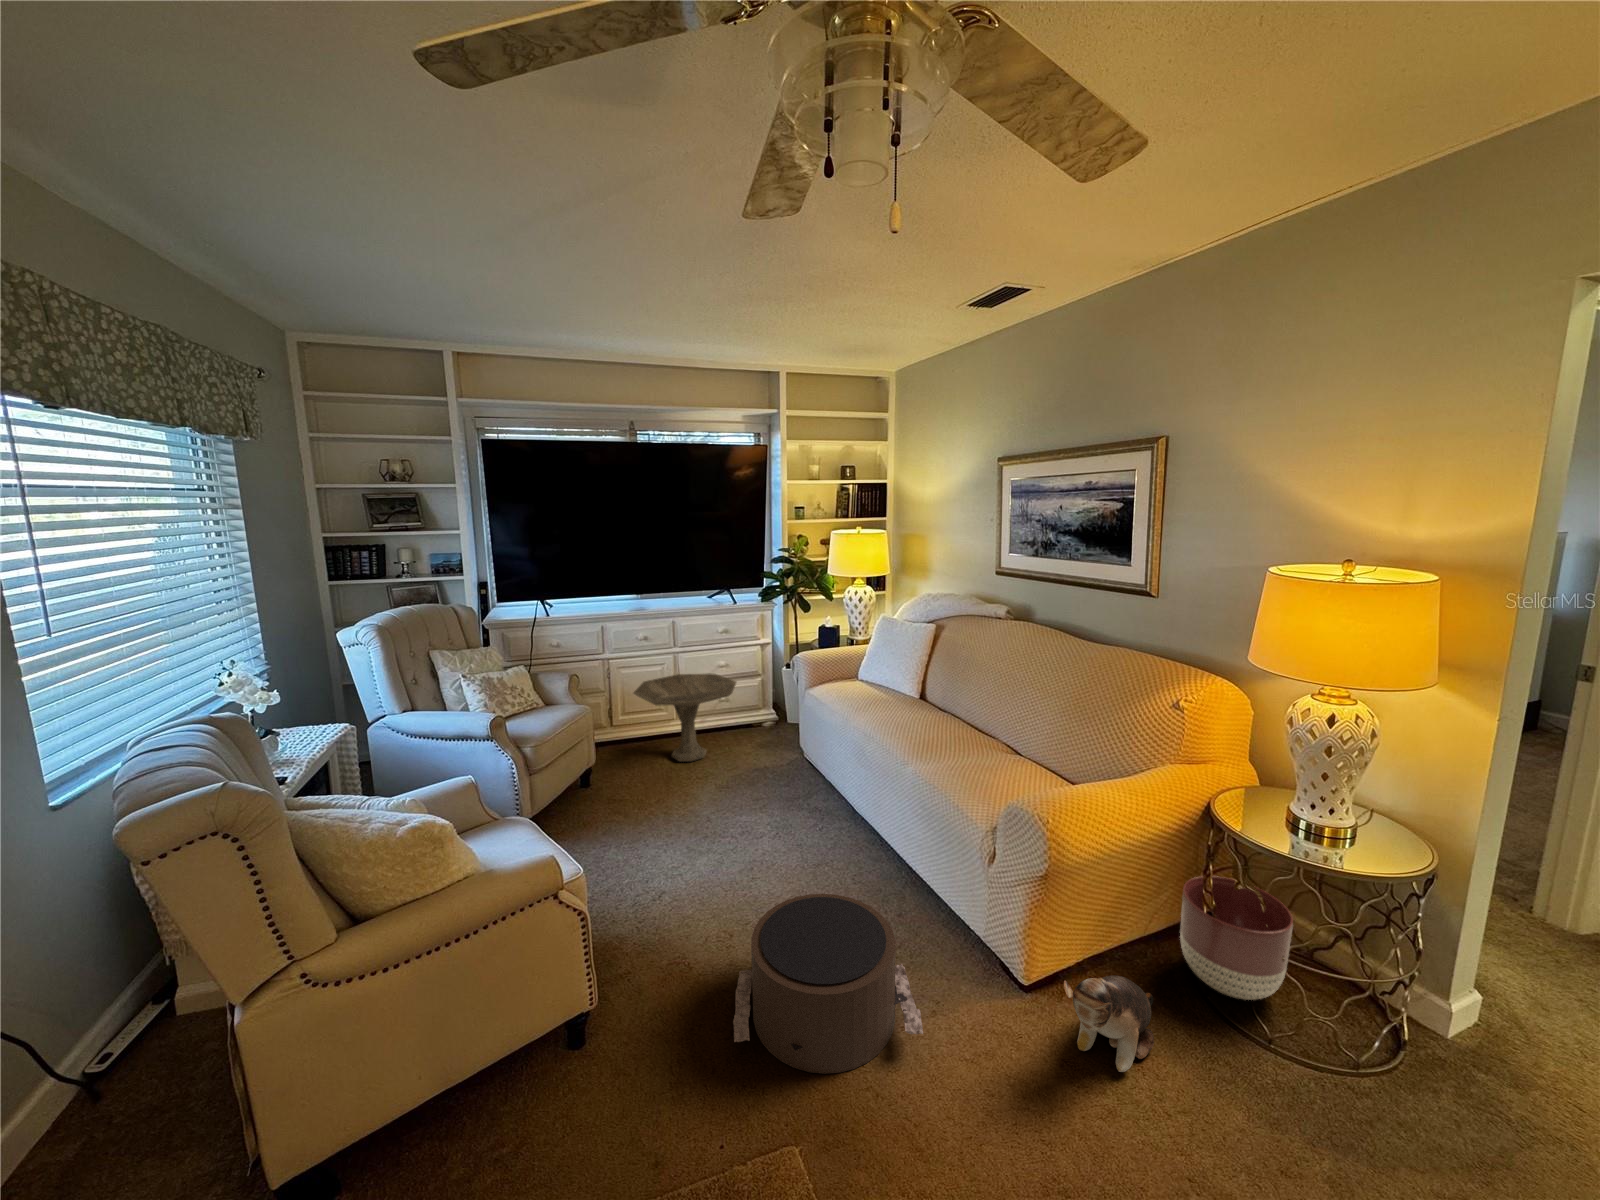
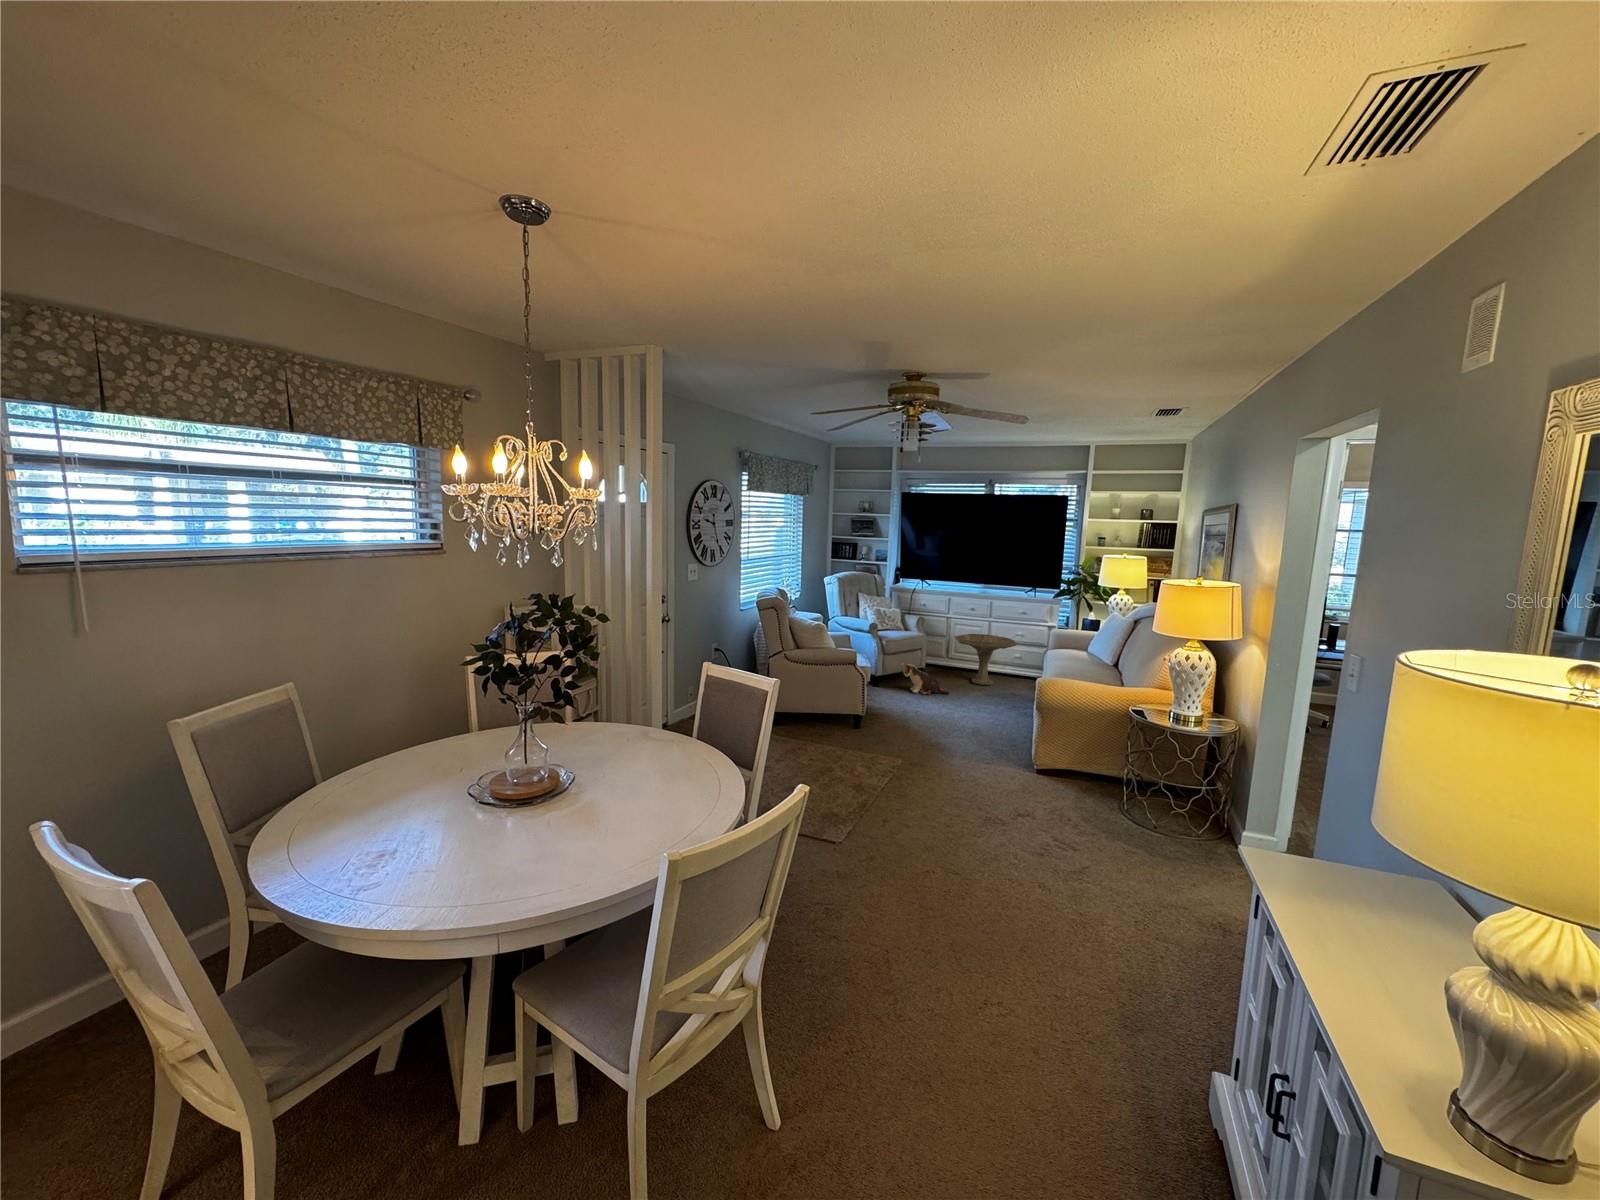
planter: present [1180,876,1293,1000] -> none [1126,755,1187,817]
pouf: present [733,894,923,1074] -> none [898,707,984,762]
plush toy: present [1064,975,1154,1072] -> present [901,663,949,695]

